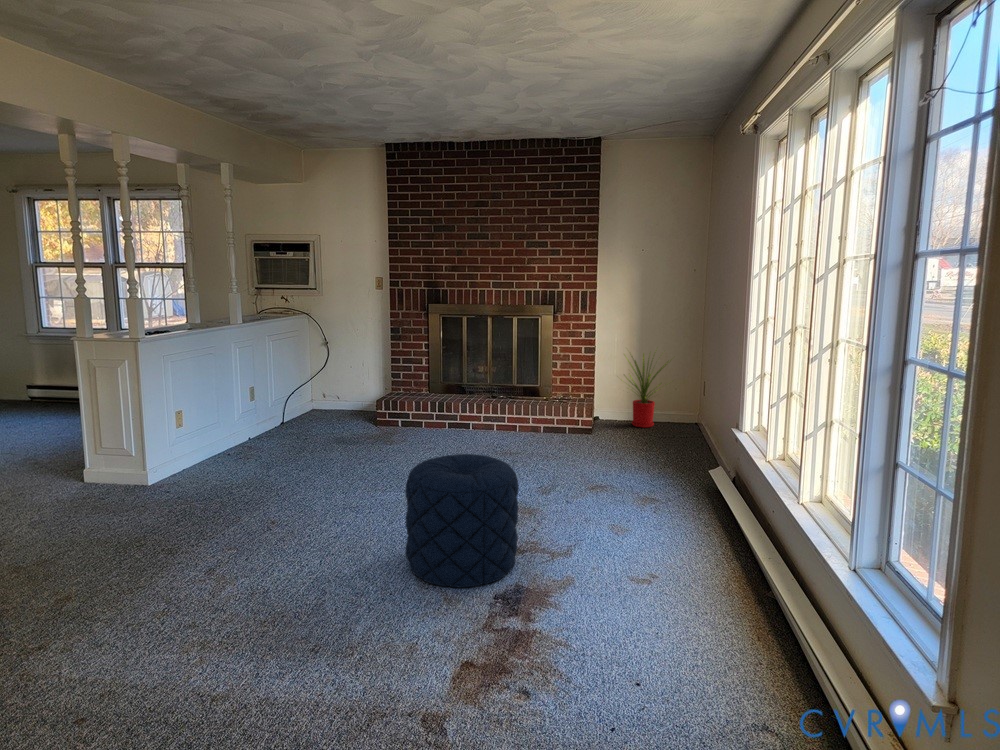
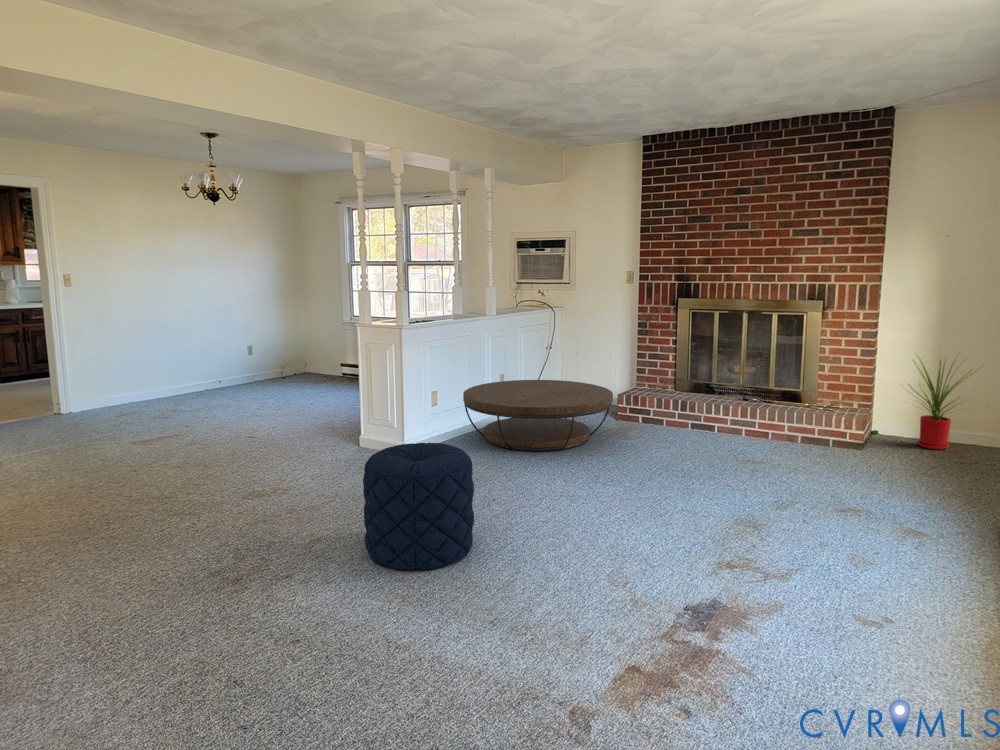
coffee table: none [217,389,378,464] -> present [463,380,613,451]
pouf: present [405,454,519,587] -> present [363,443,474,570]

